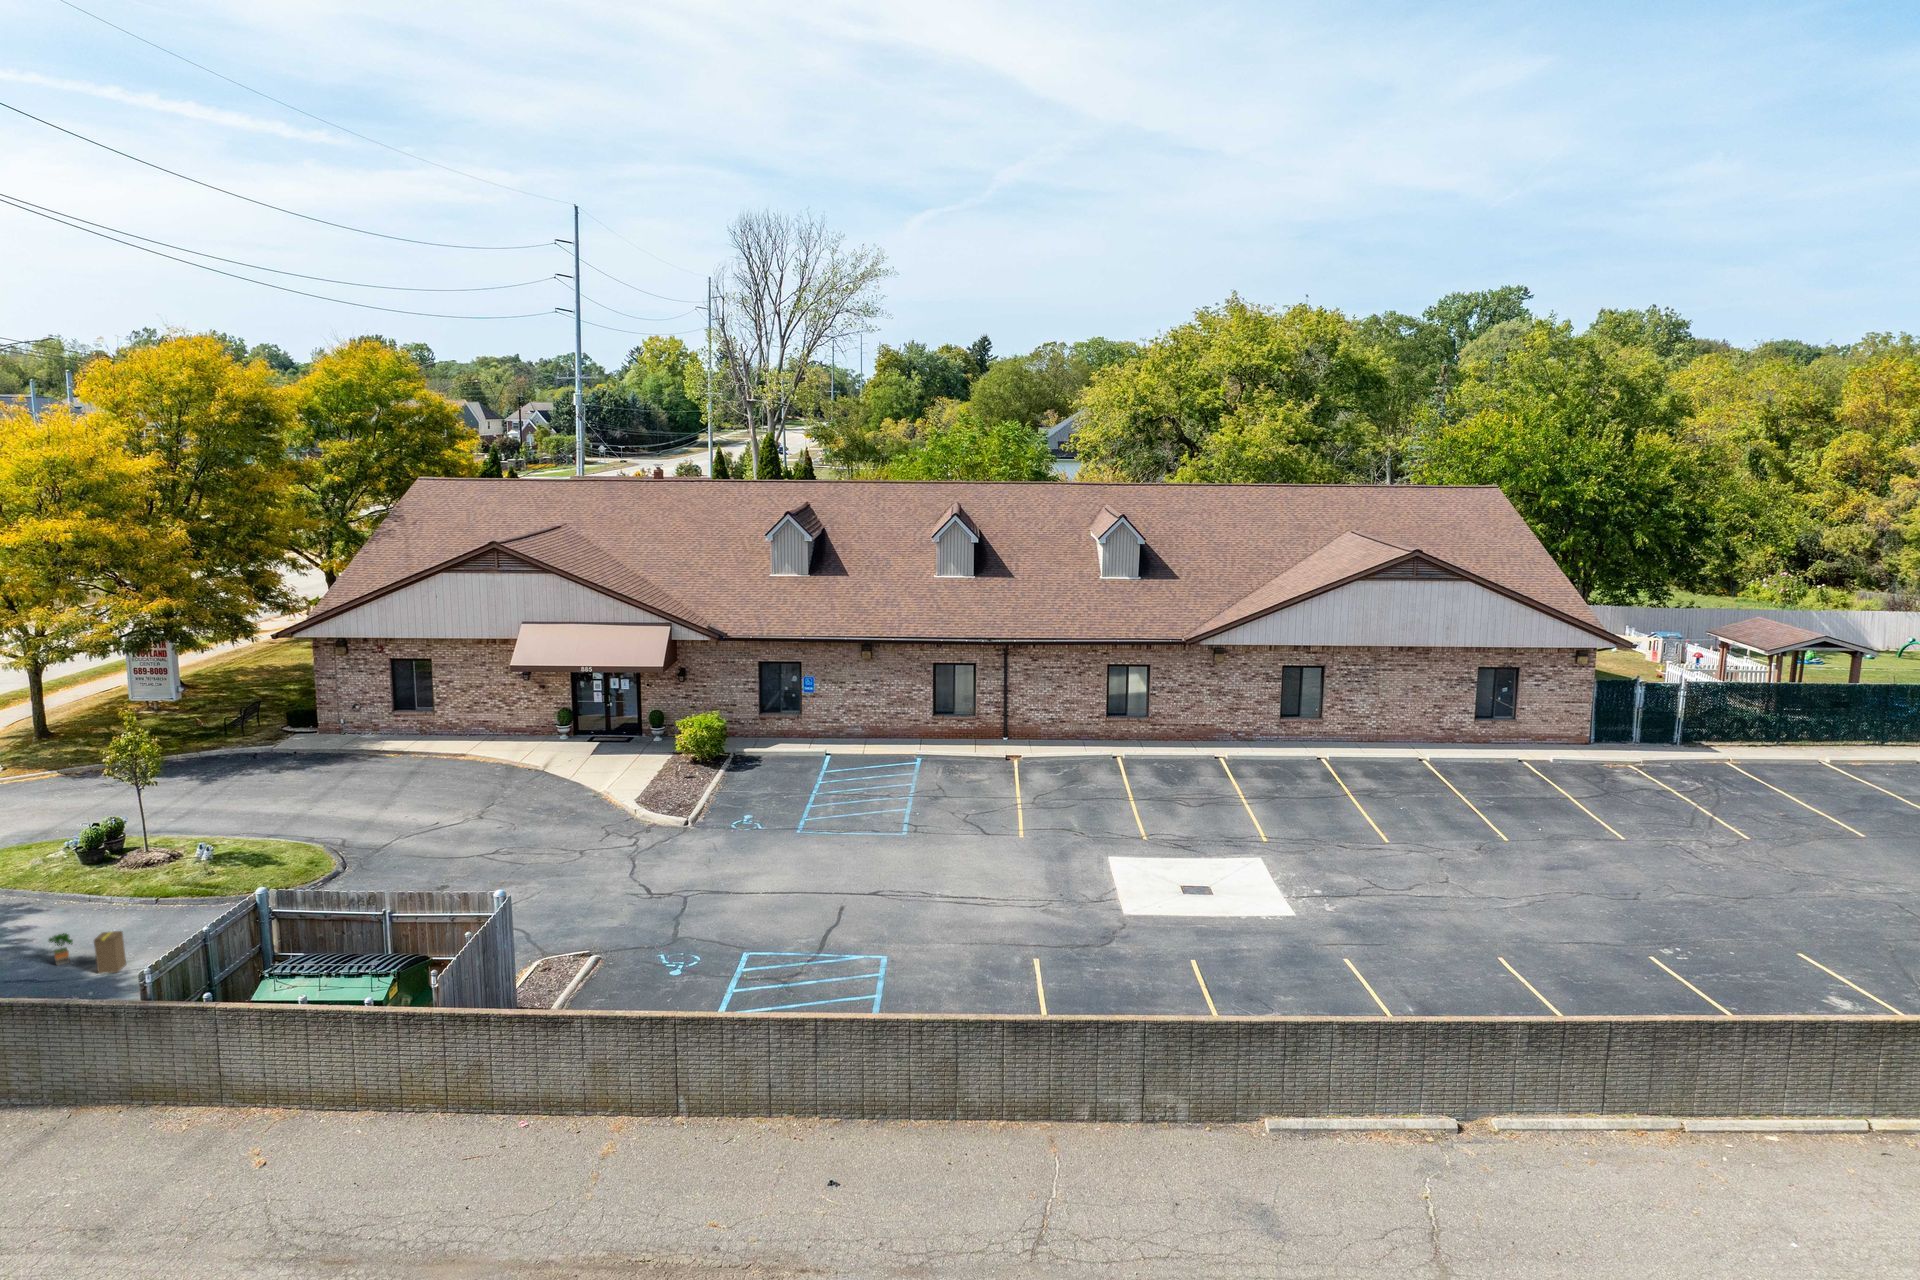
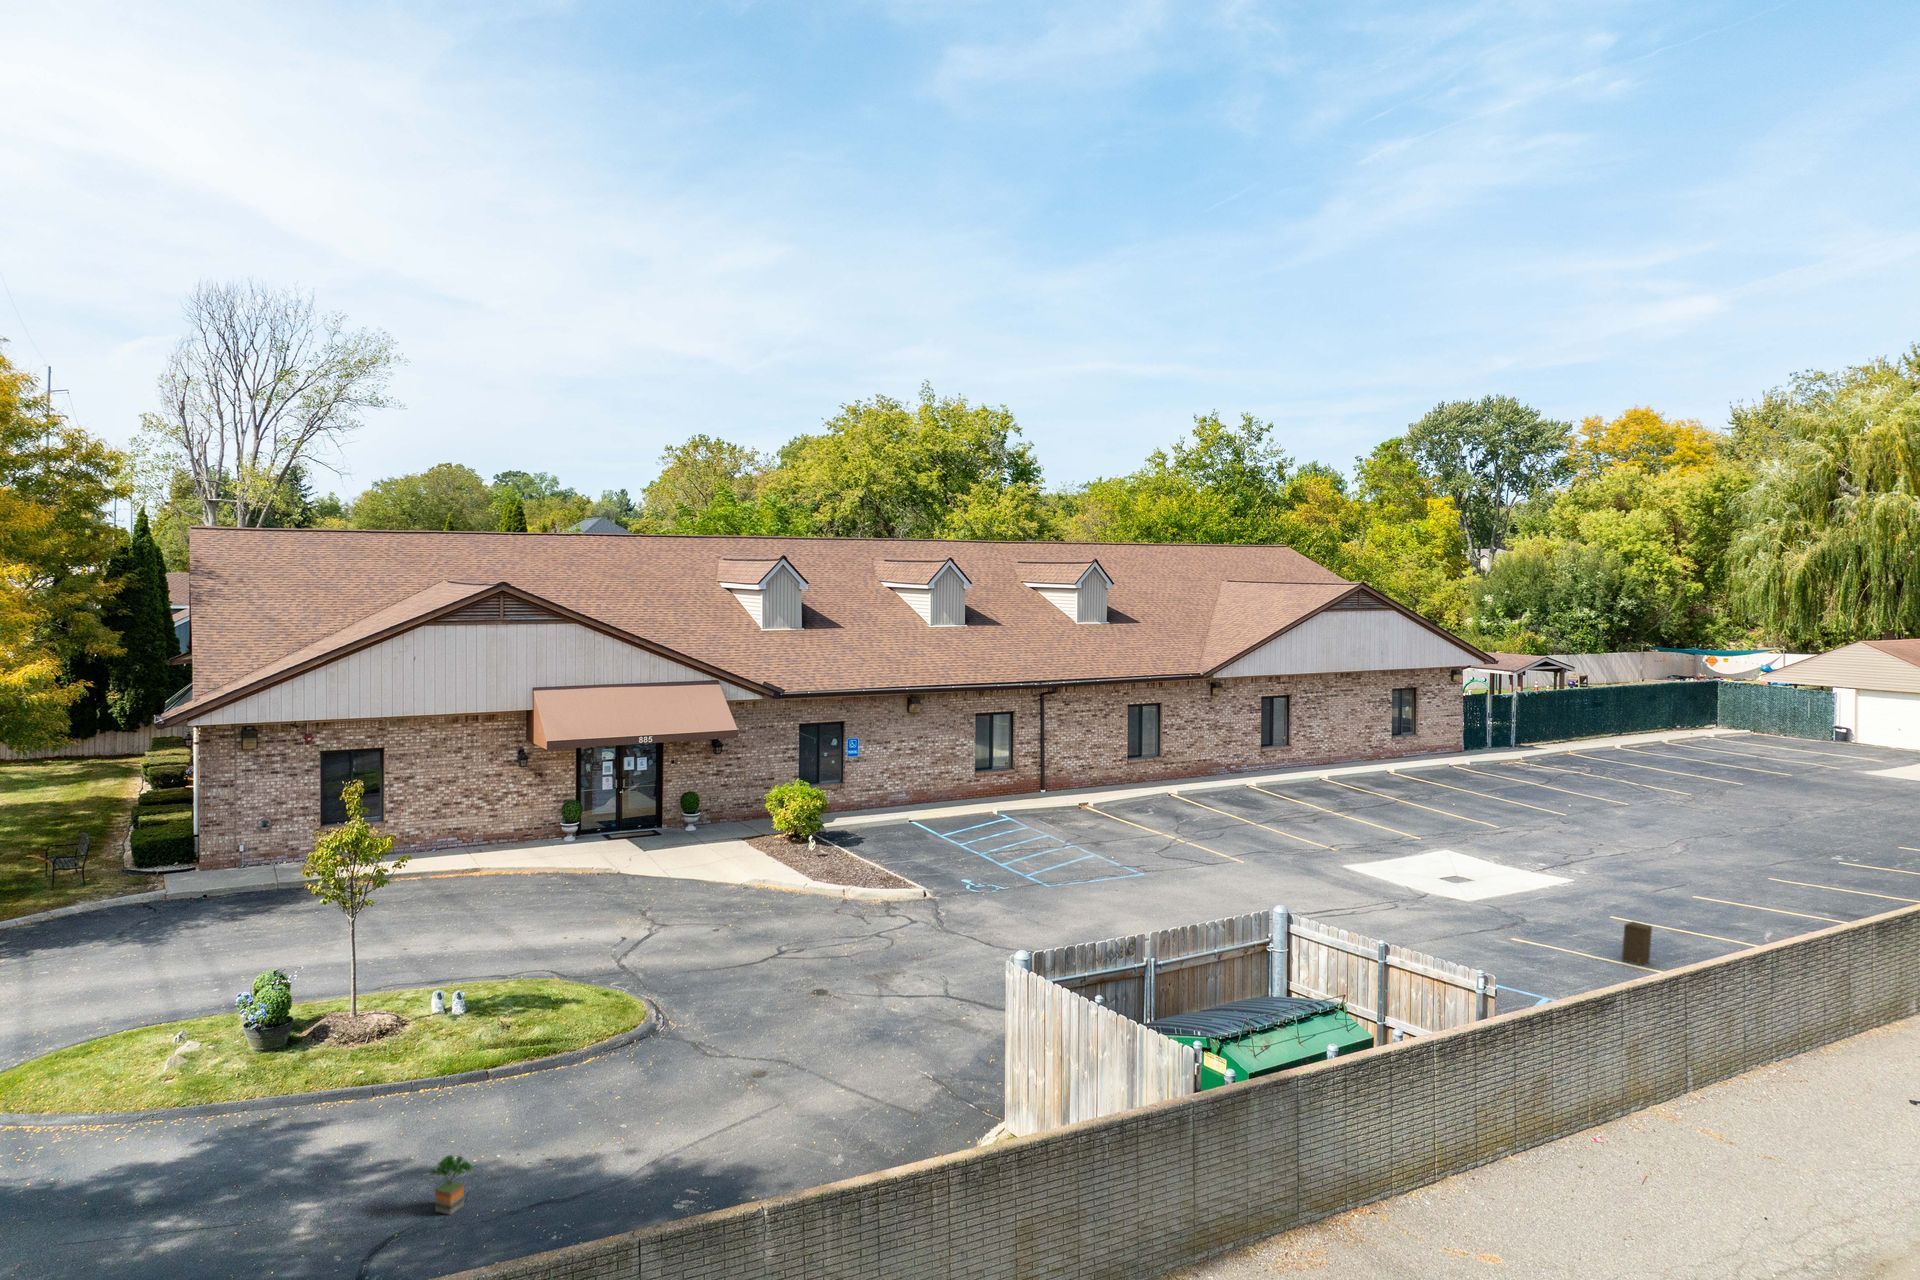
cardboard box: present [94,931,126,974] -> present [1622,922,1652,965]

